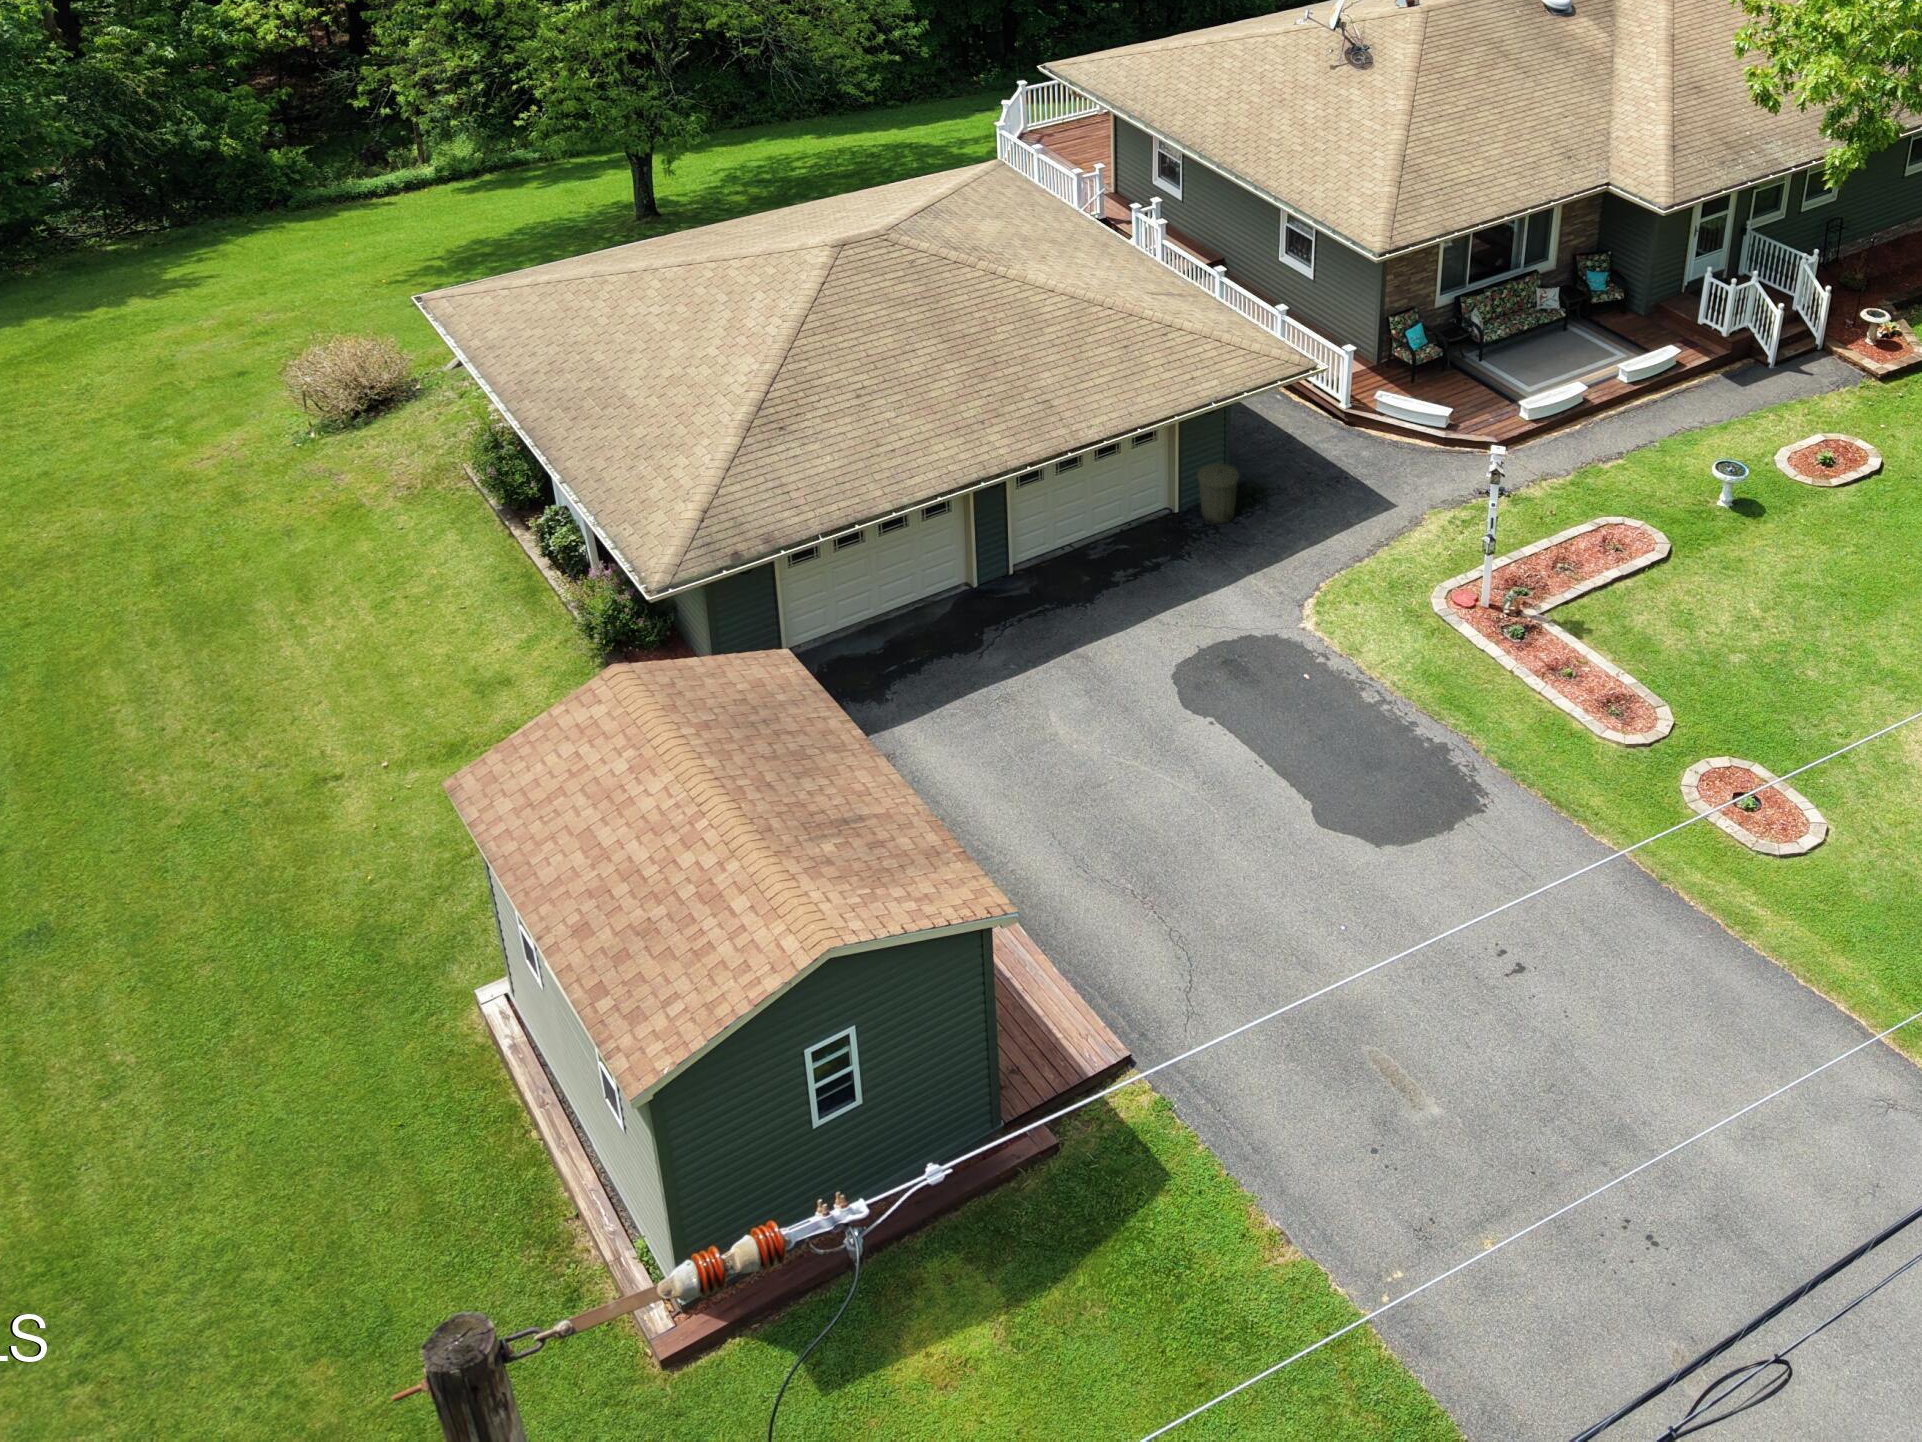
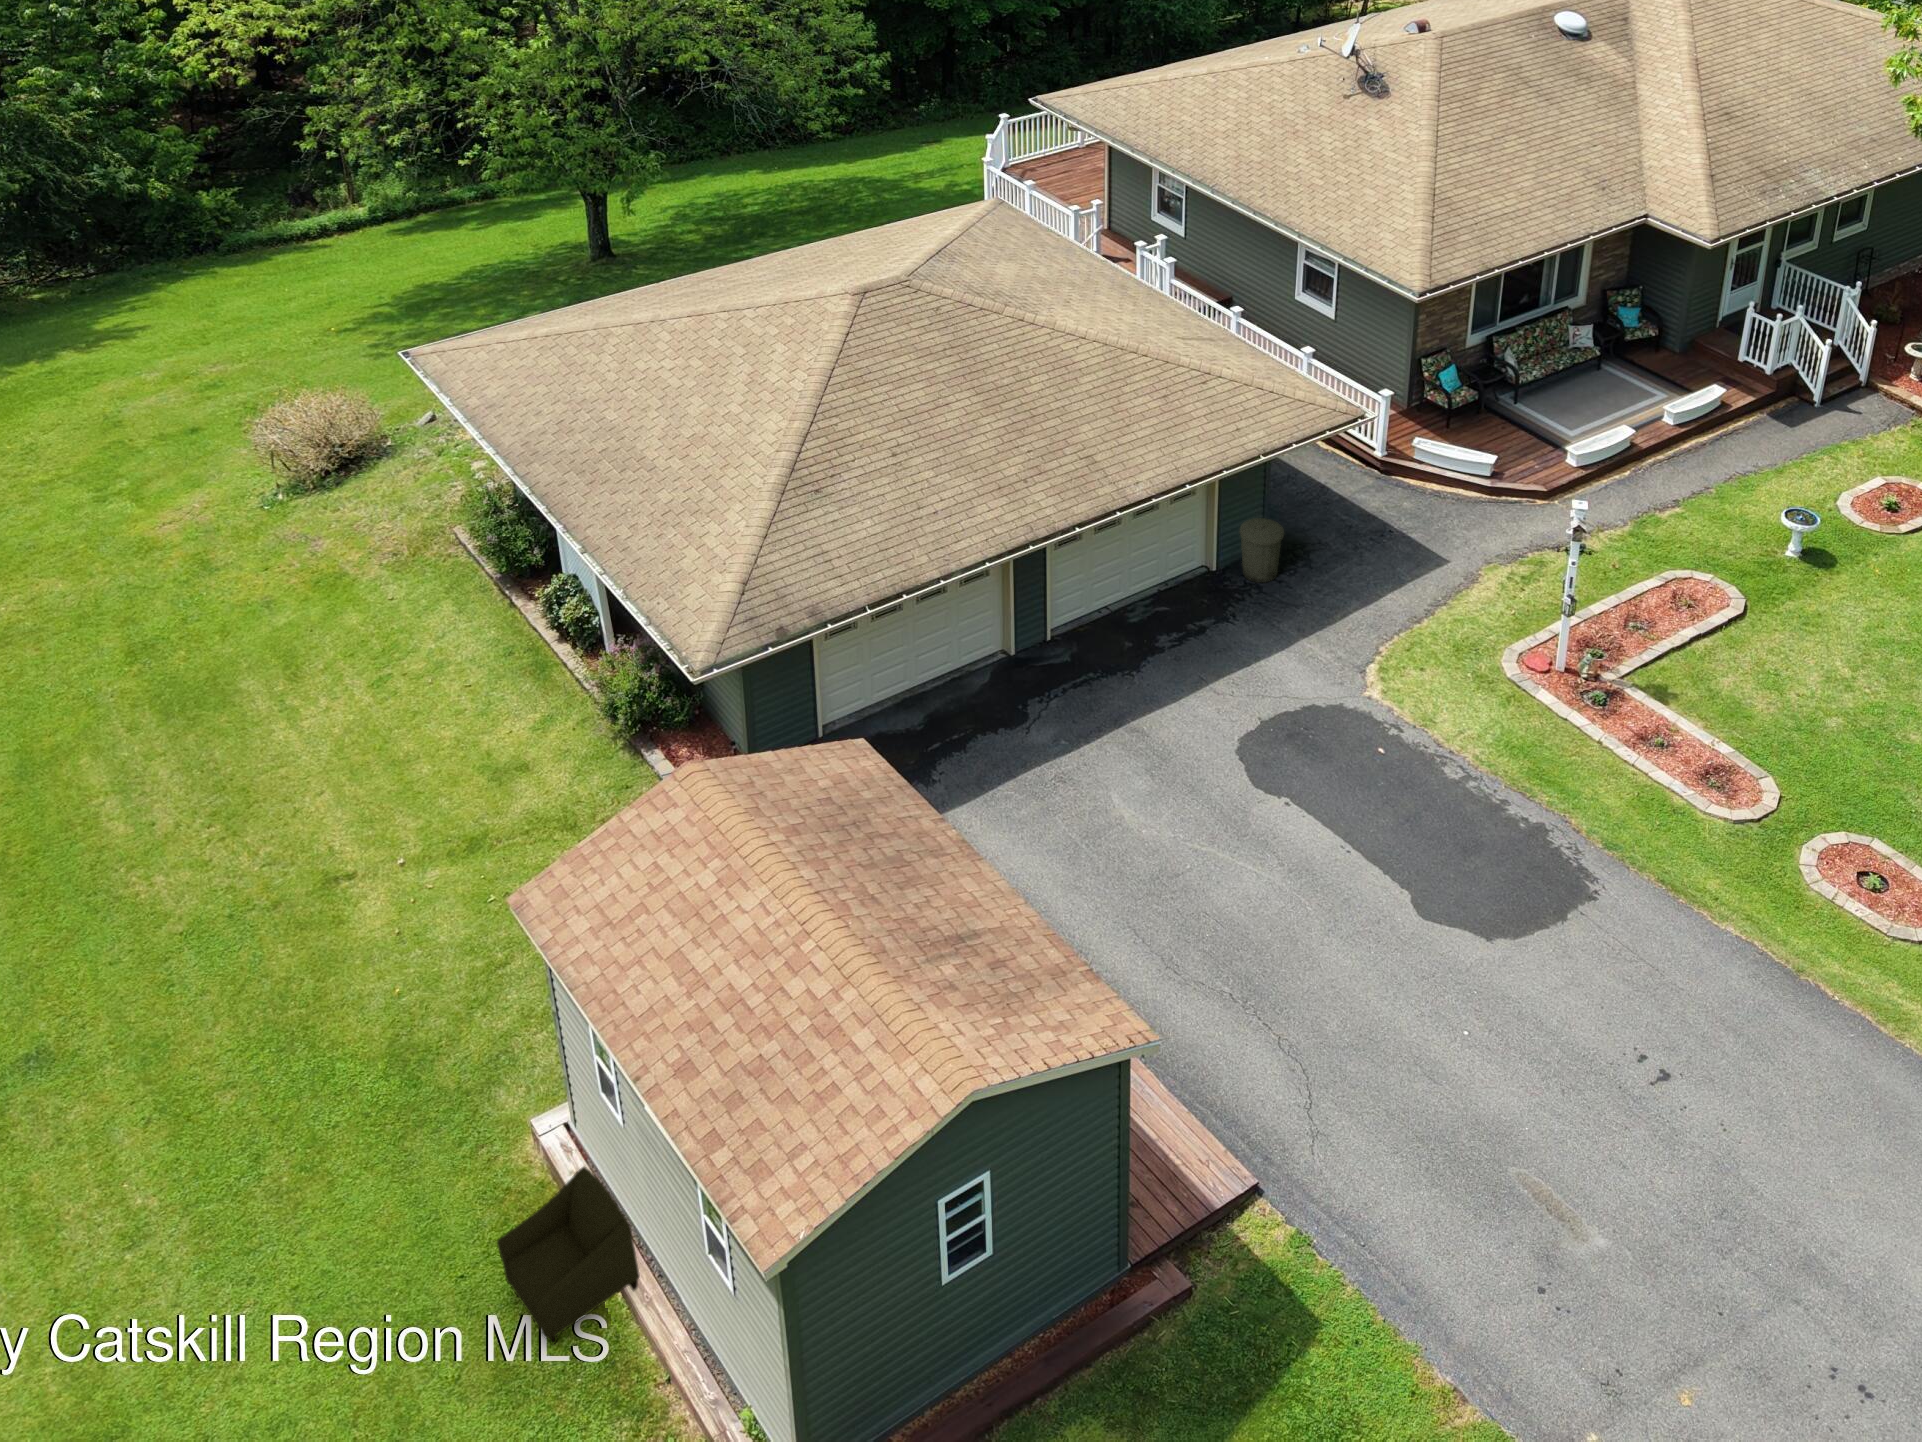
chair: none [433,1010,561,1162] -> present [497,1167,640,1344]

